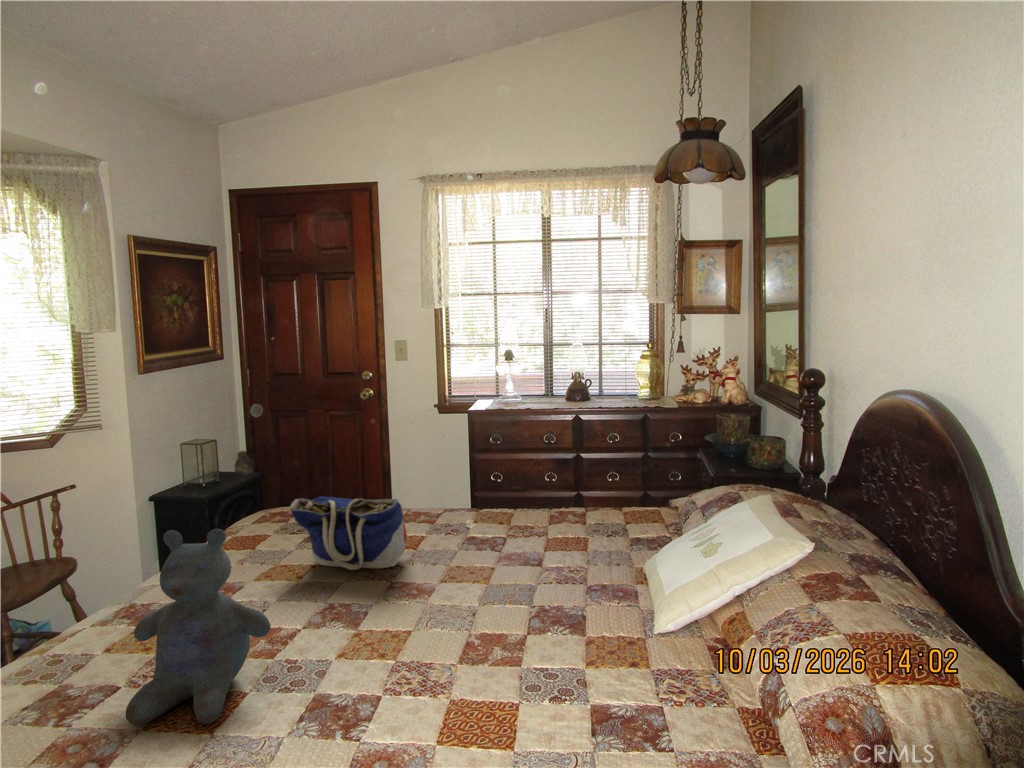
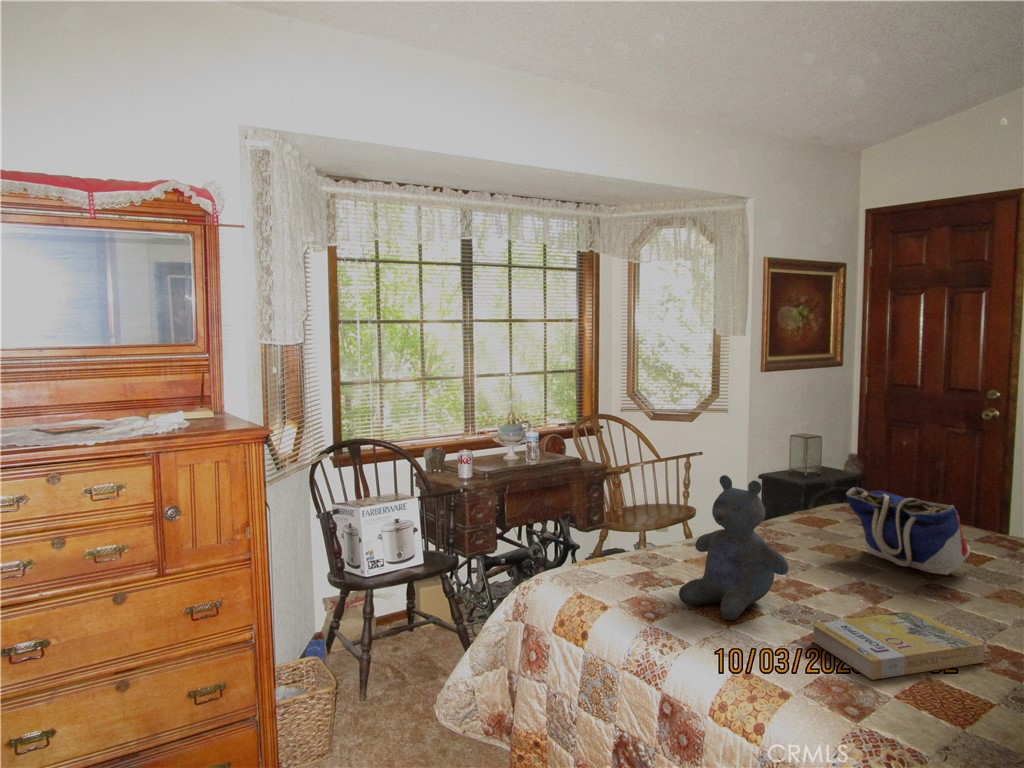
book: none [315,621,468,726] -> present [812,611,984,680]

